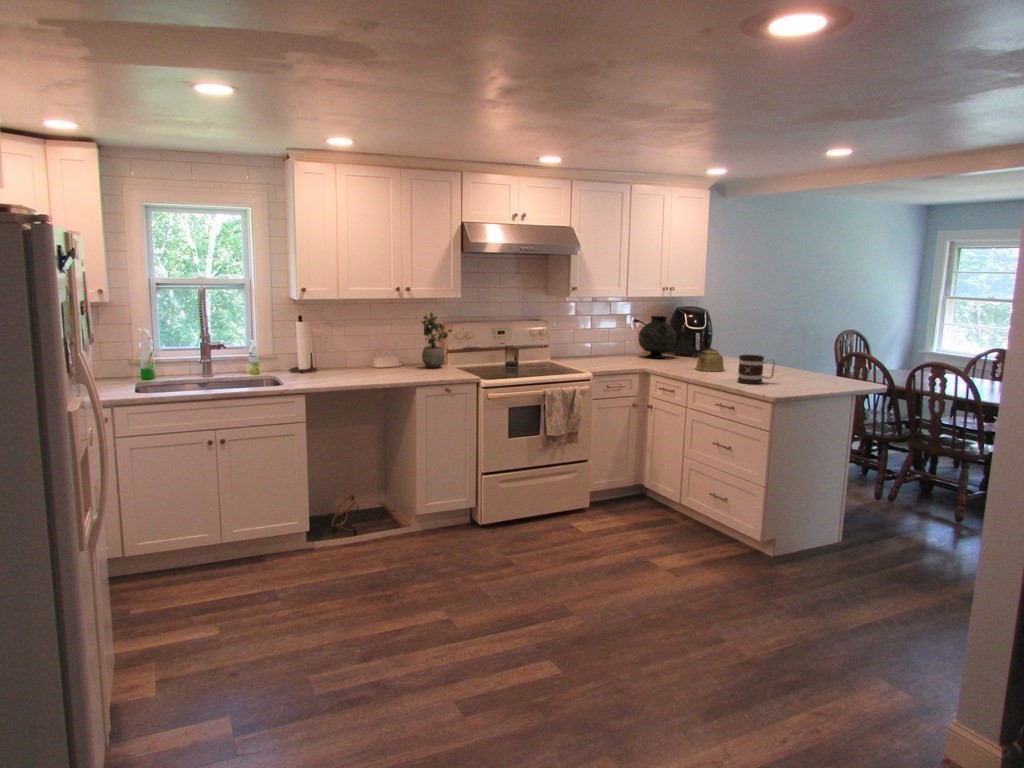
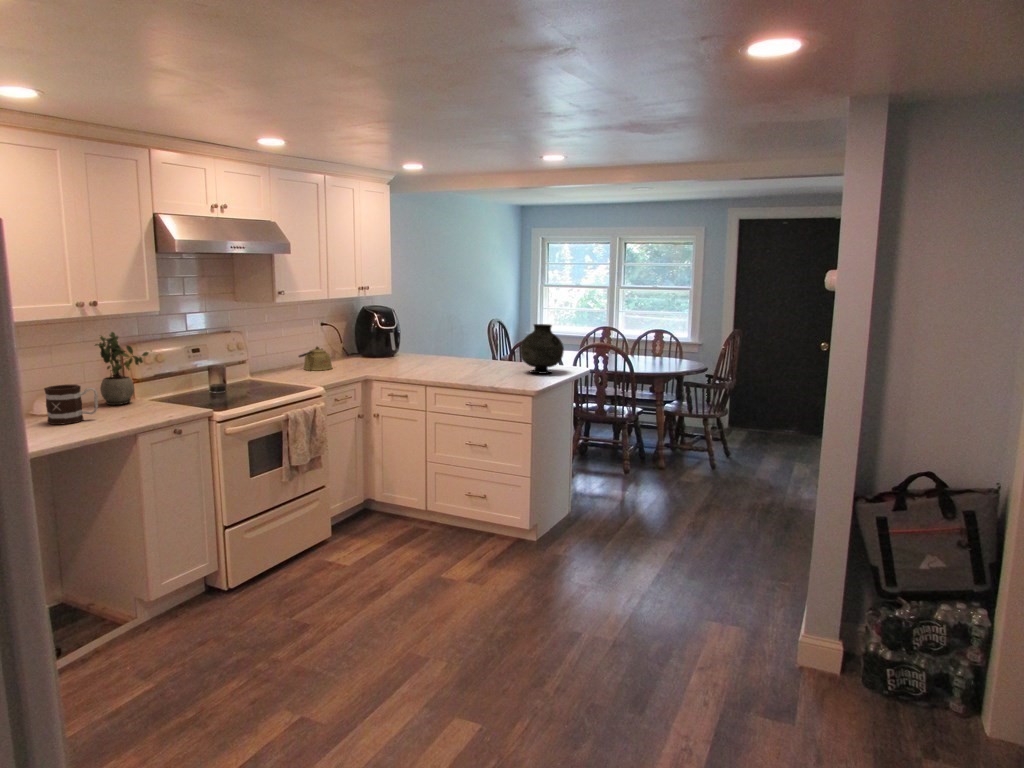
vase: present [638,316,676,358] -> present [520,324,564,374]
kettle: present [692,348,724,371] -> present [299,347,333,371]
mug: present [738,355,775,384] -> present [44,385,98,425]

